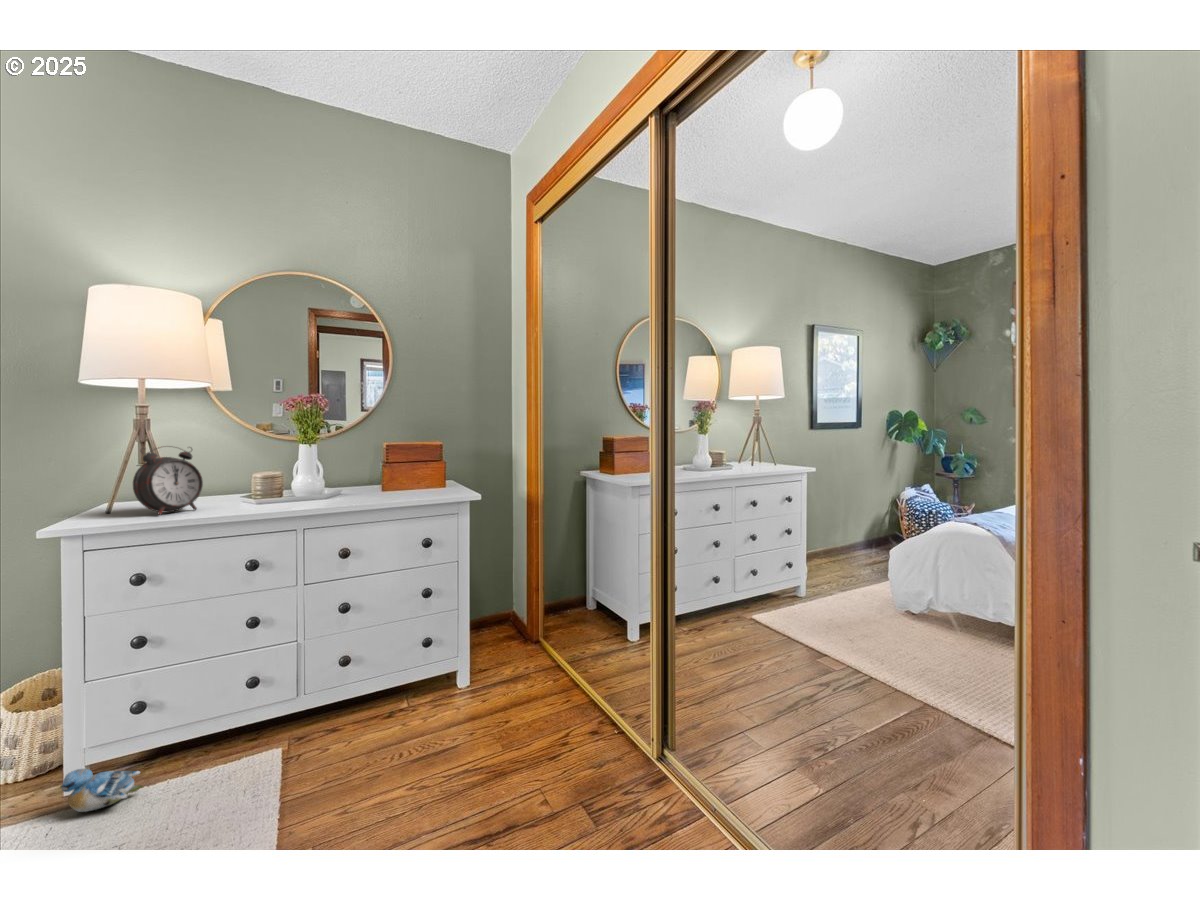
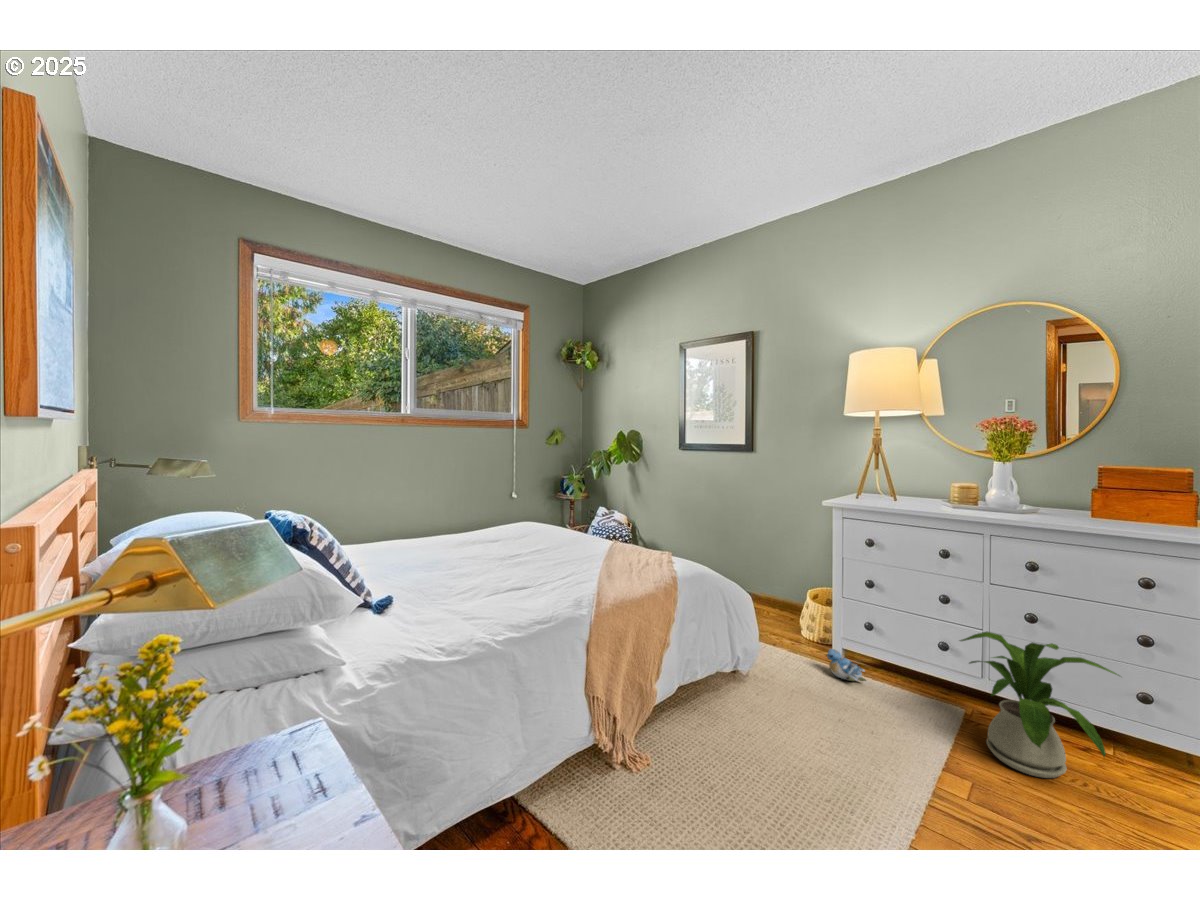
alarm clock: present [133,446,203,515] -> none [872,458,915,506]
house plant: none [272,631,419,786] -> present [960,632,1119,778]

